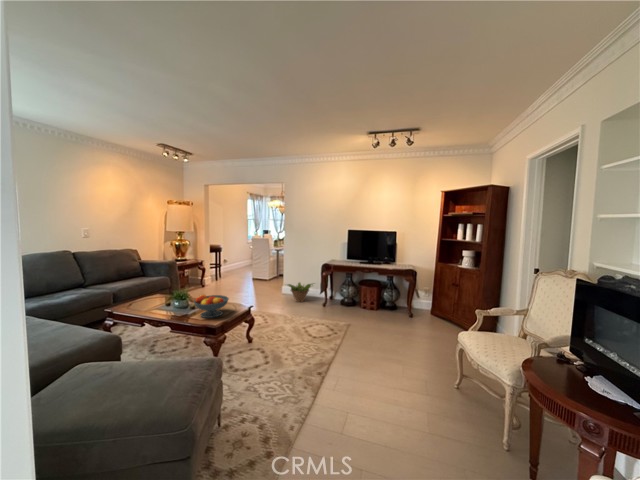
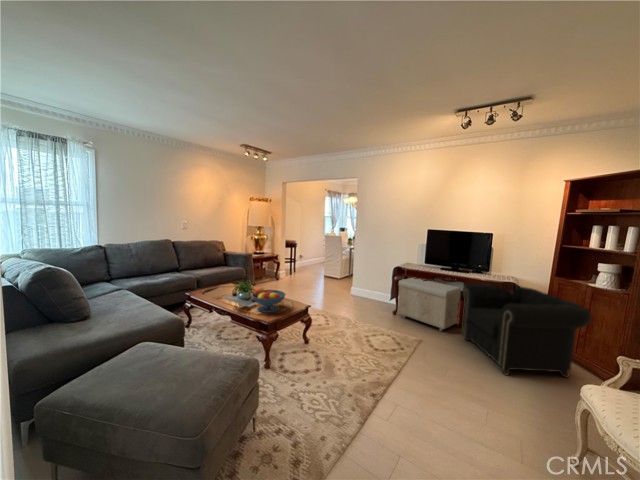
storage bench: none [326,272,376,315] -> present [398,277,461,331]
armchair: none [378,272,462,341] -> present [462,284,591,378]
decorative plant: present [288,283,313,302] -> none [353,285,388,306]

